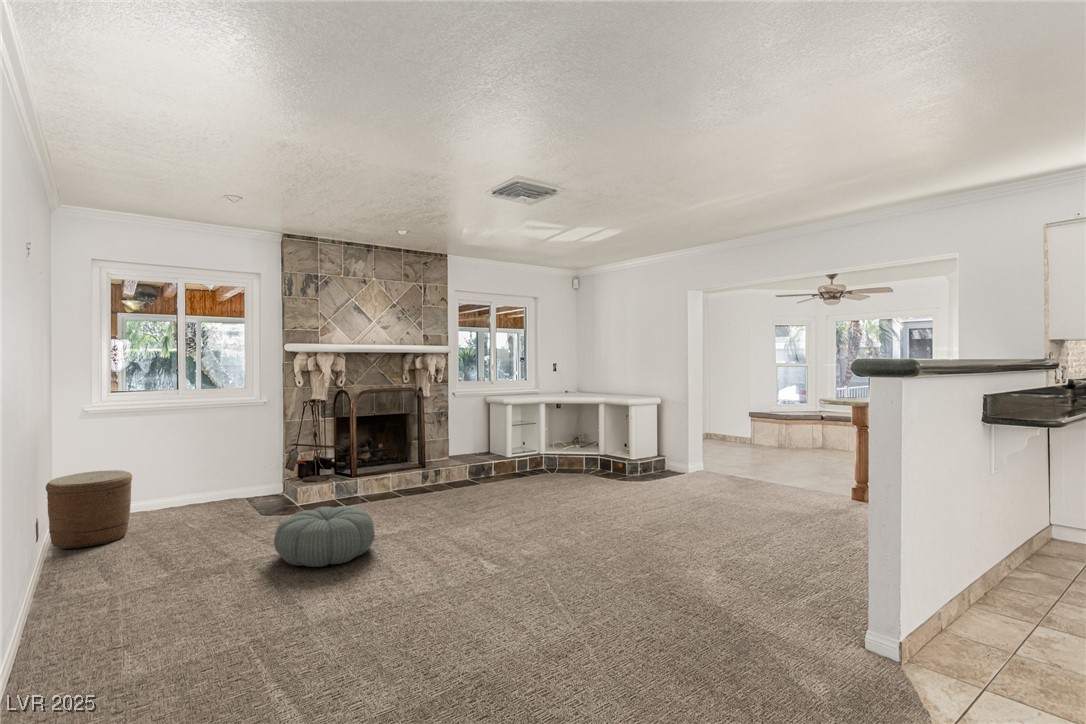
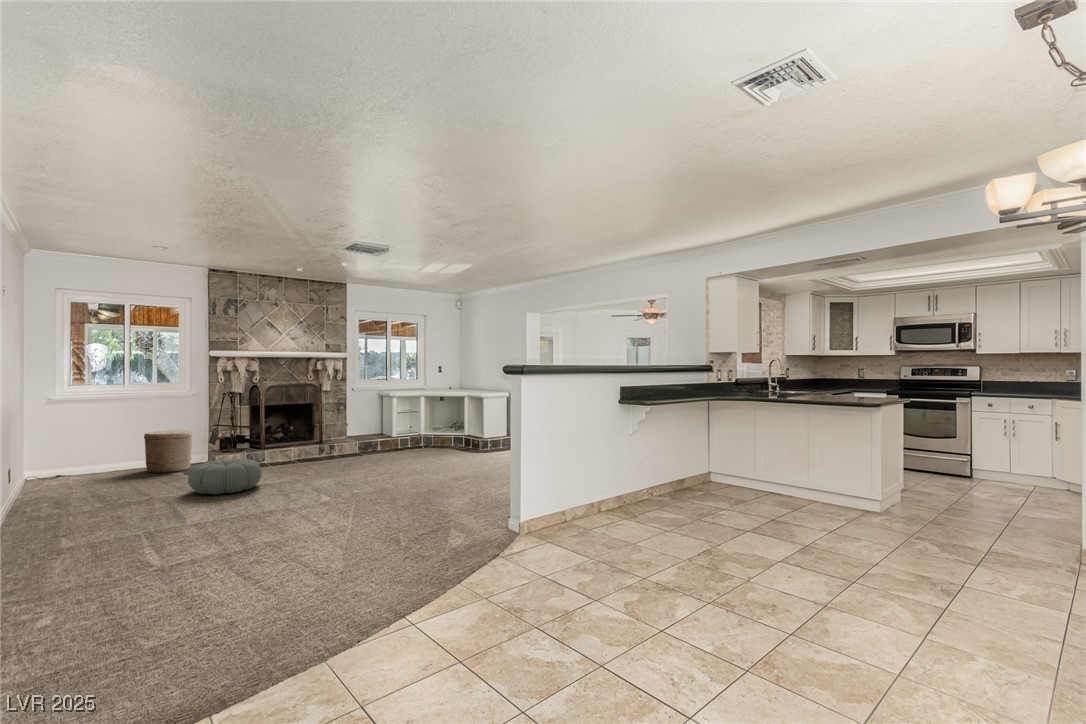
woven basket: present [46,470,132,549] -> present [144,430,192,473]

